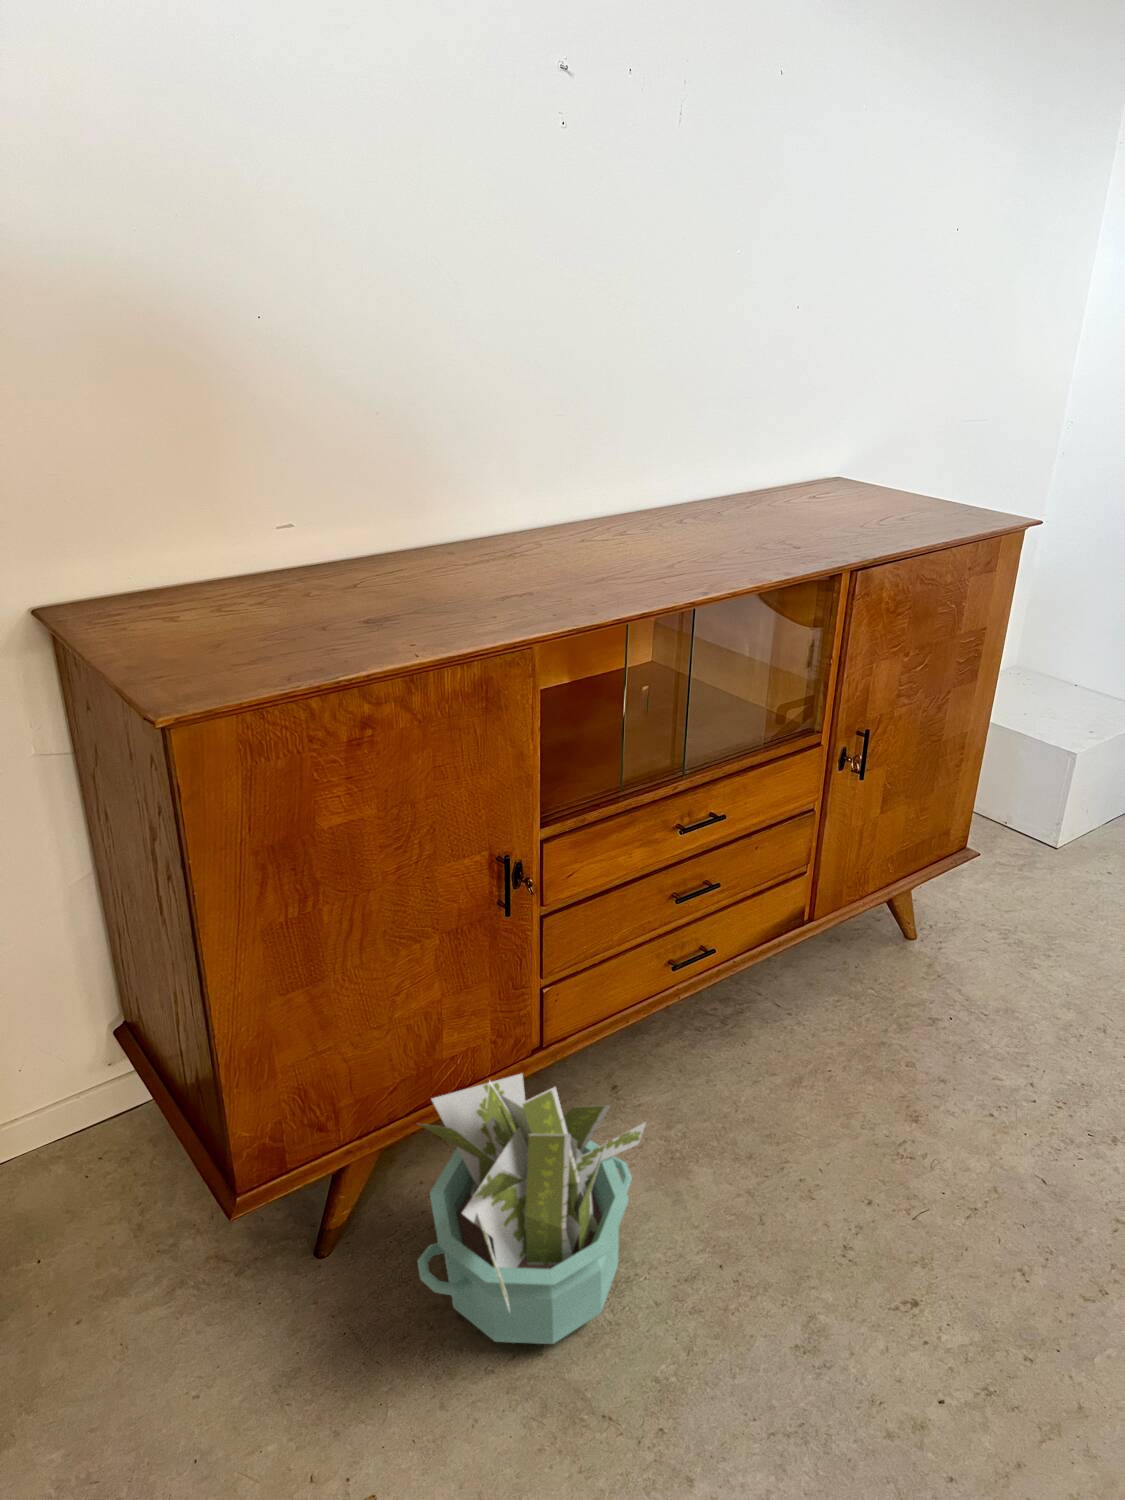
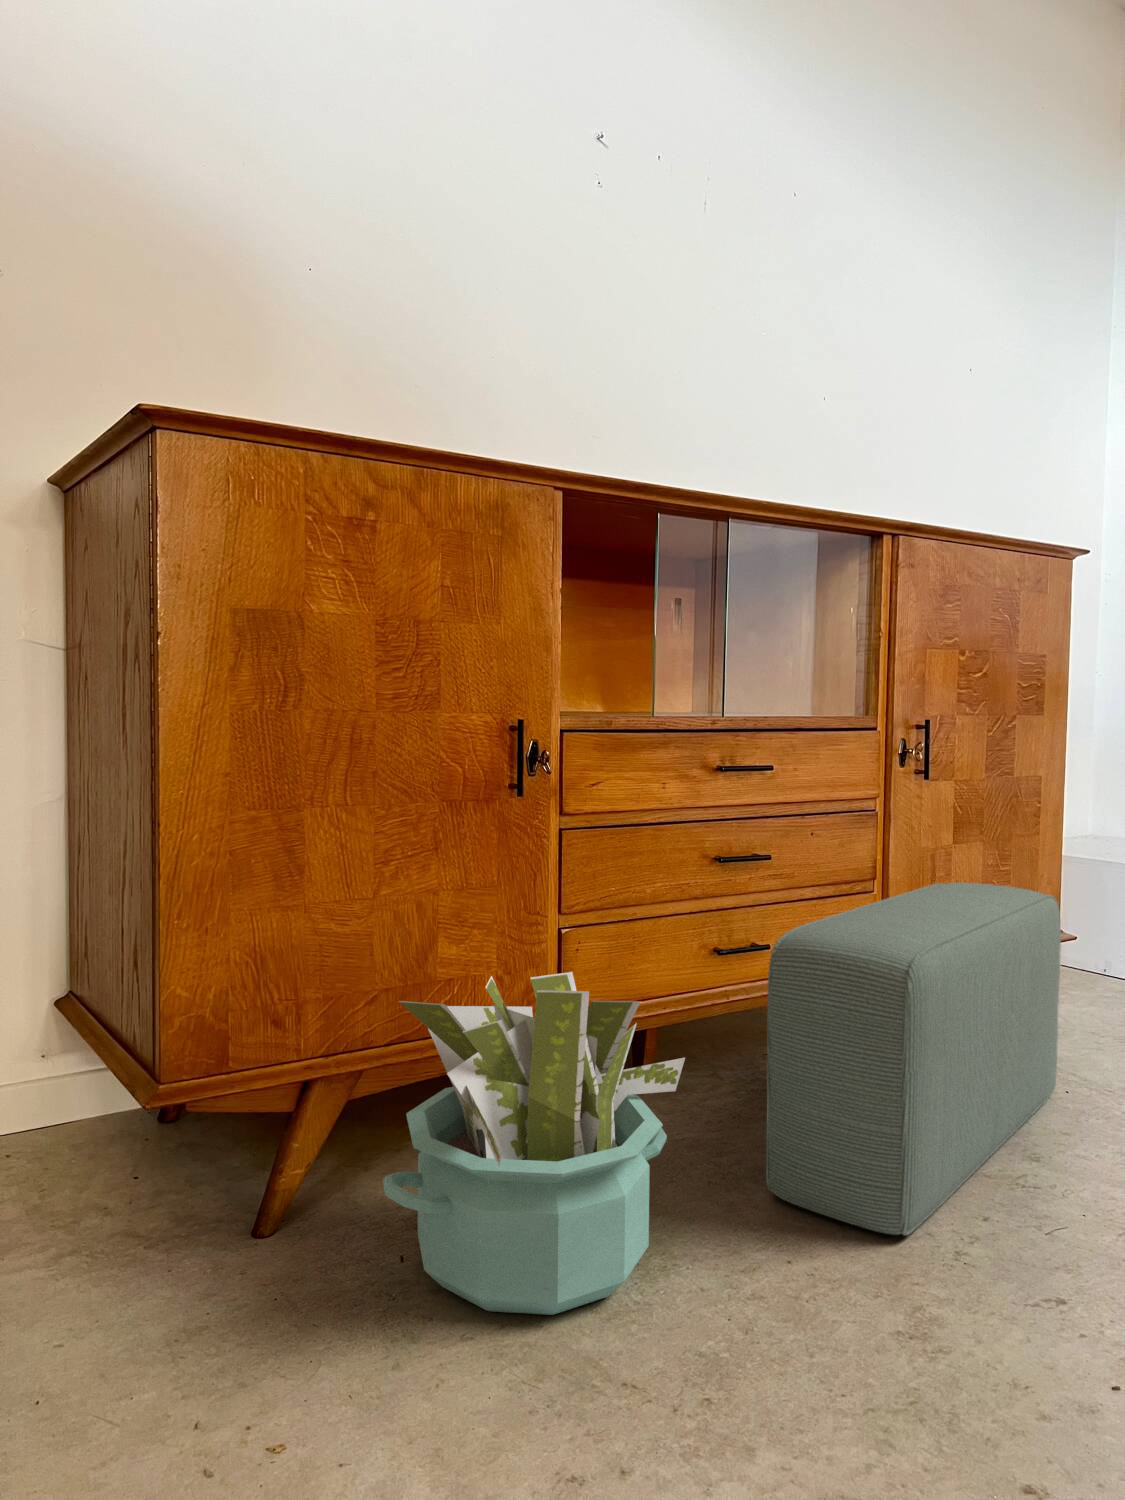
pouf: none [707,856,963,1229] -> present [766,883,1061,1236]

